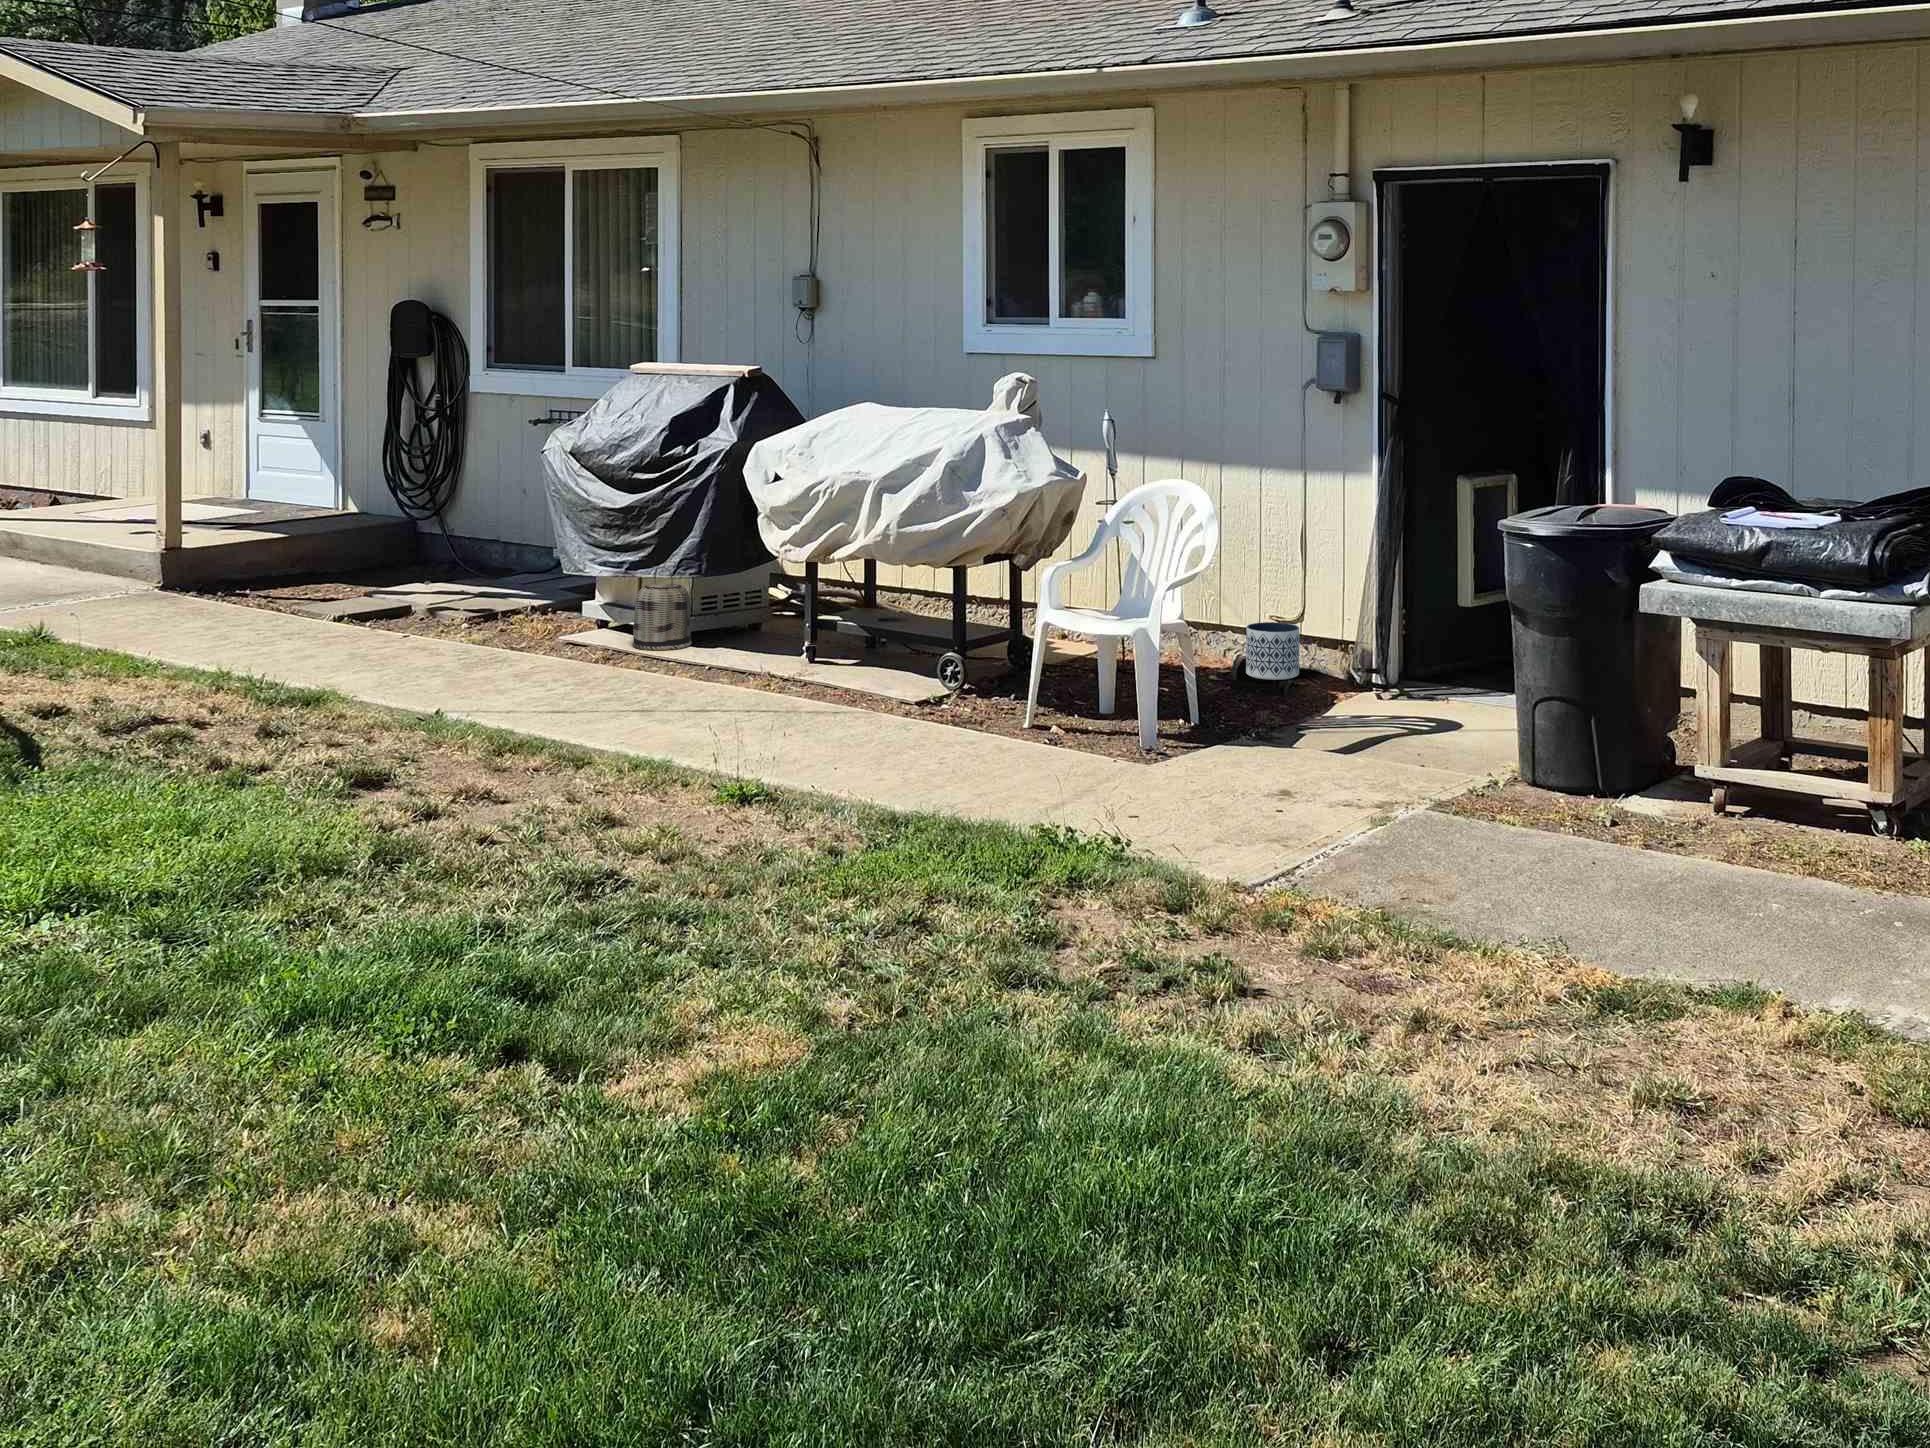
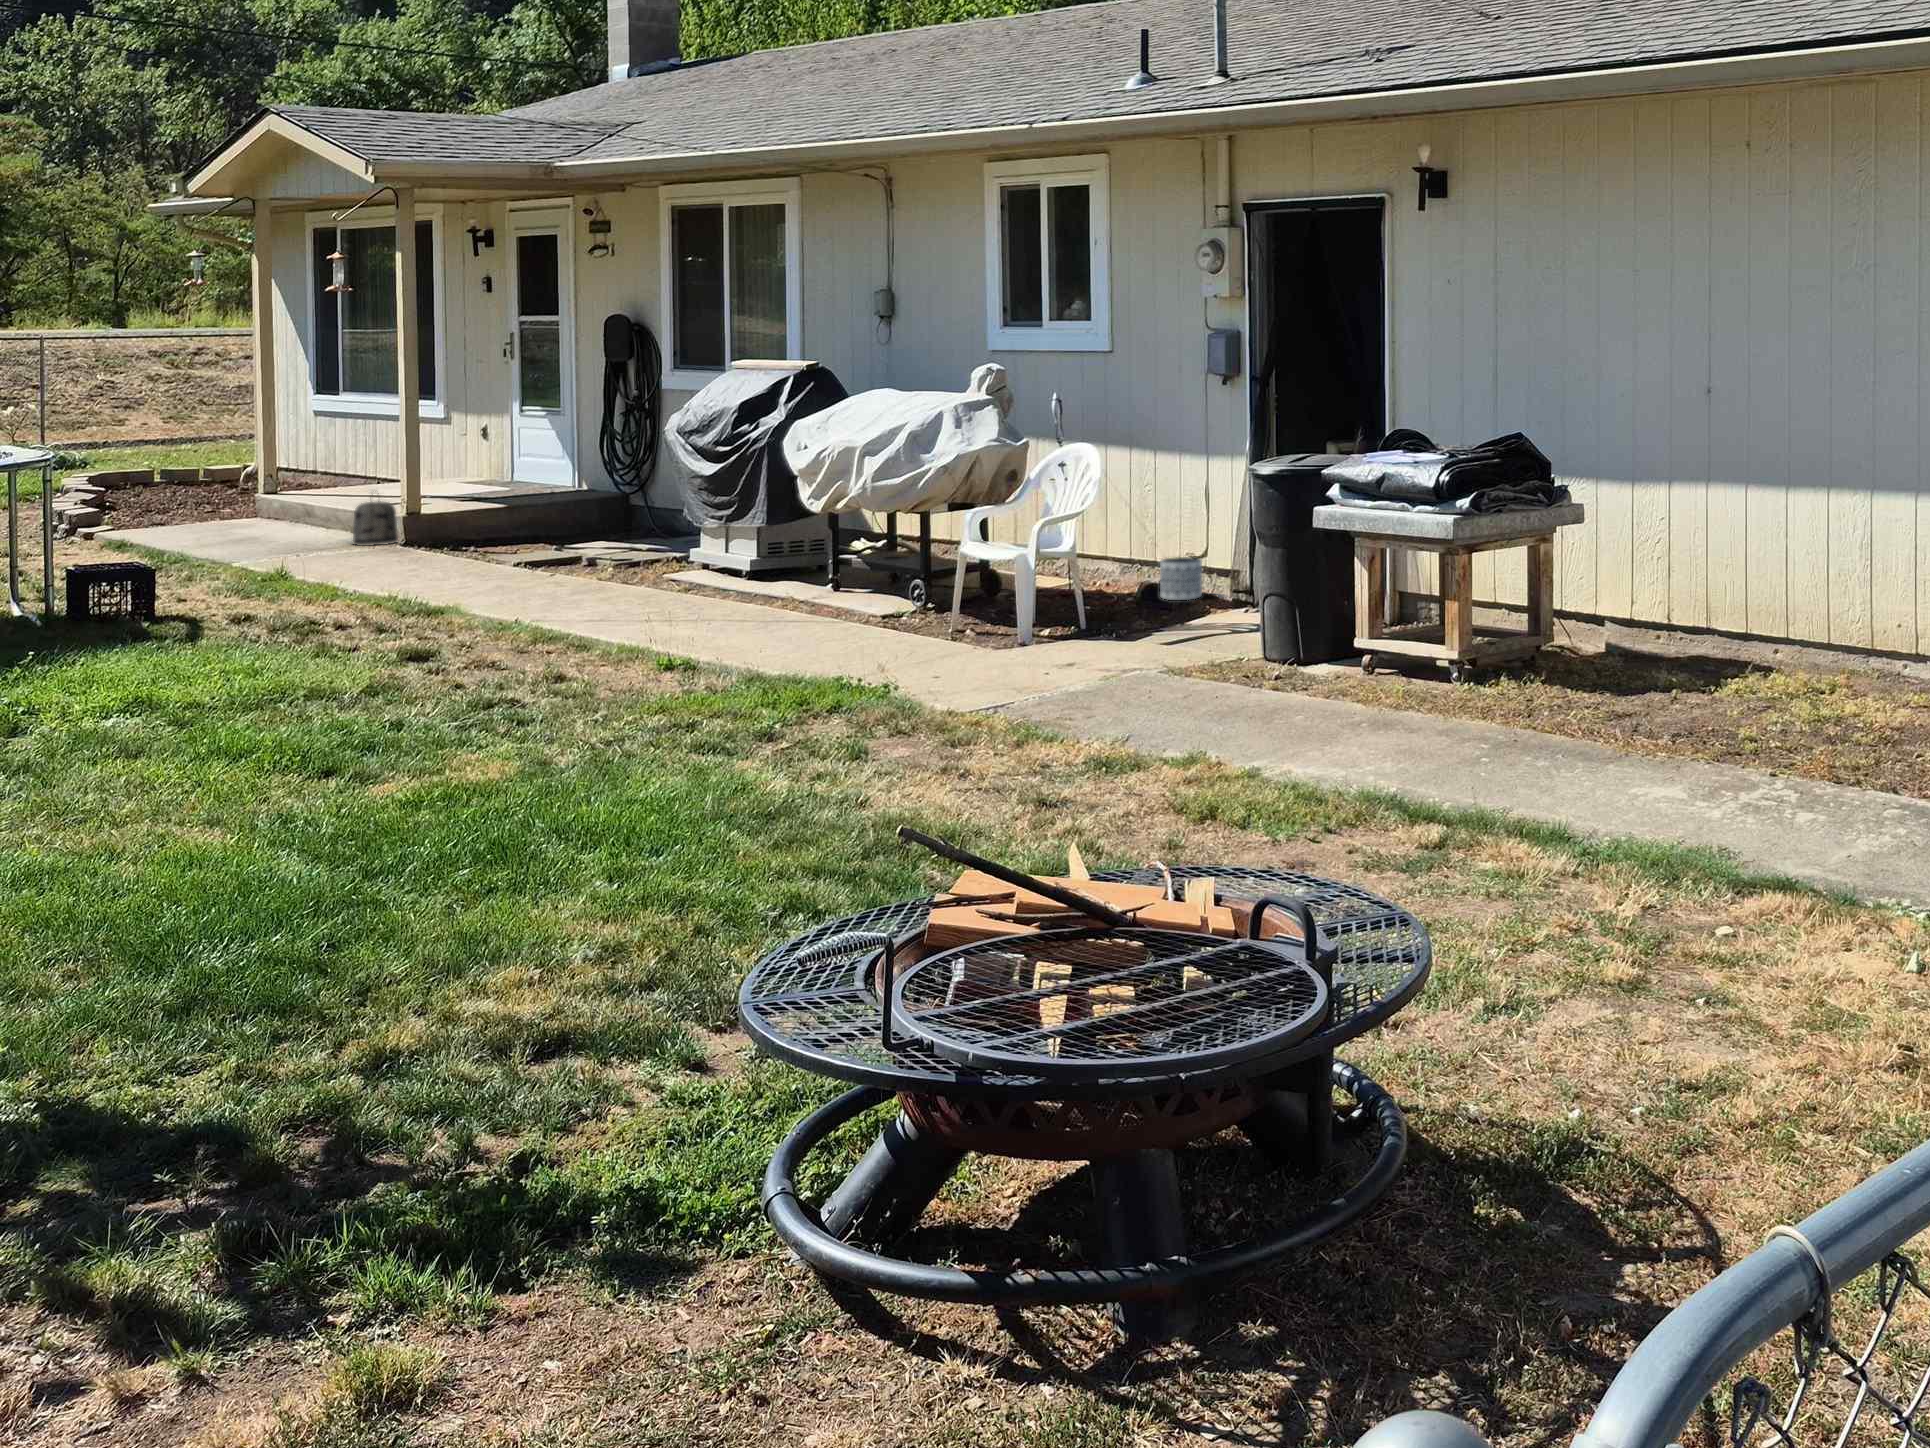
basket: present [633,567,692,651] -> present [353,501,398,546]

